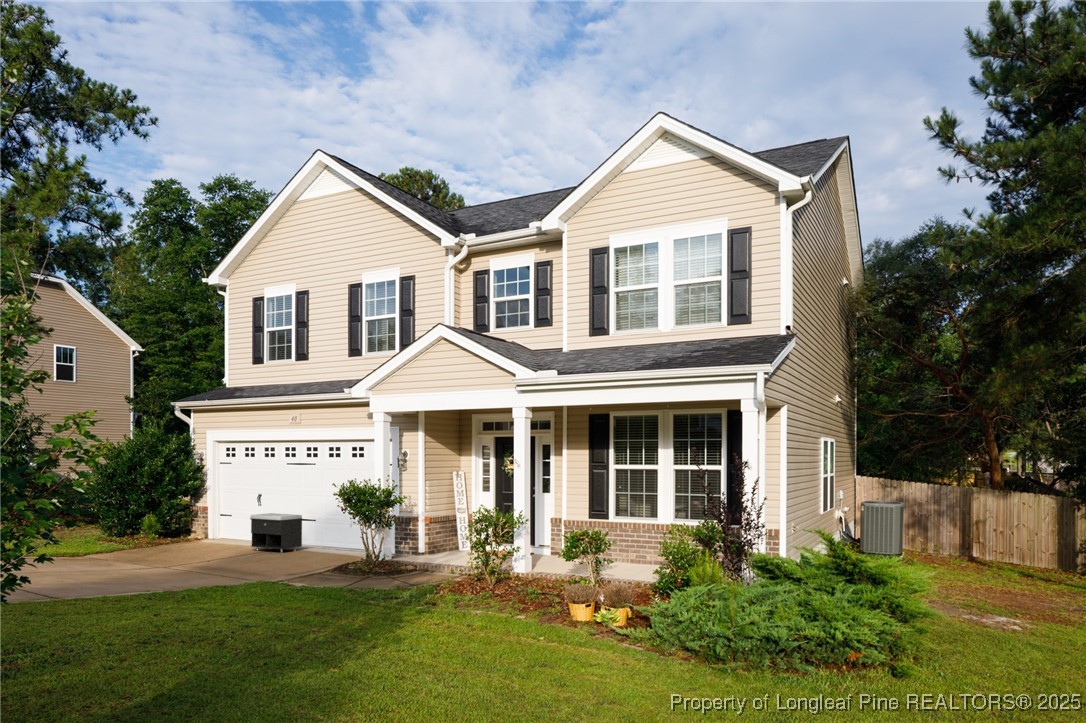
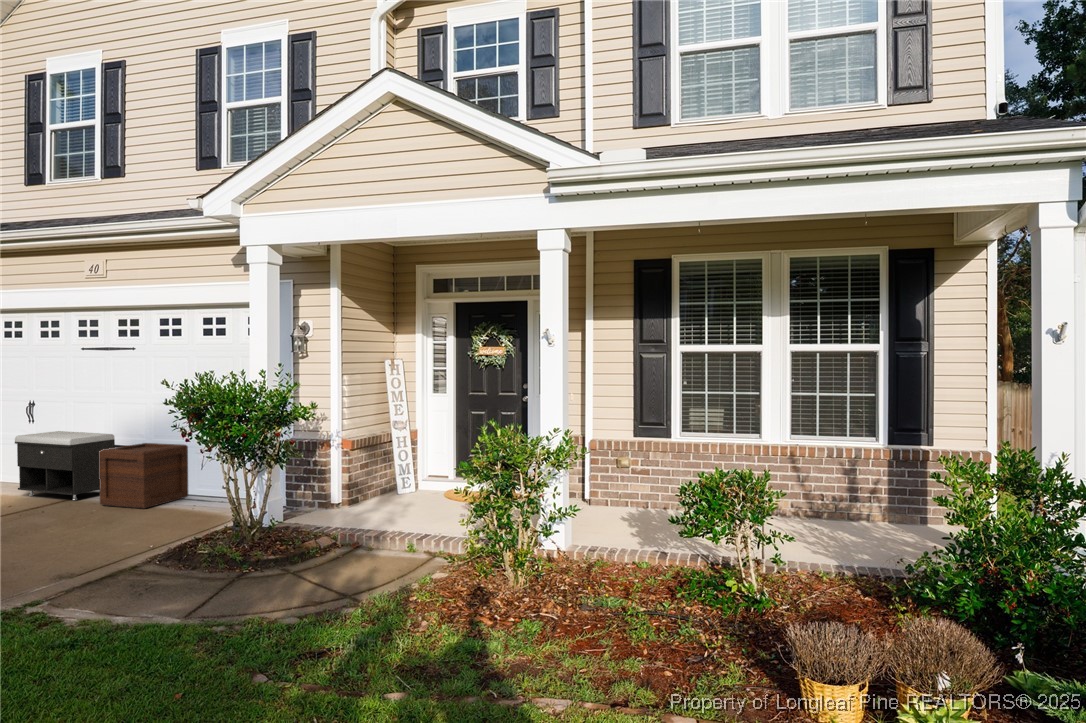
wooden crate: none [296,520,342,556] -> present [99,443,188,509]

